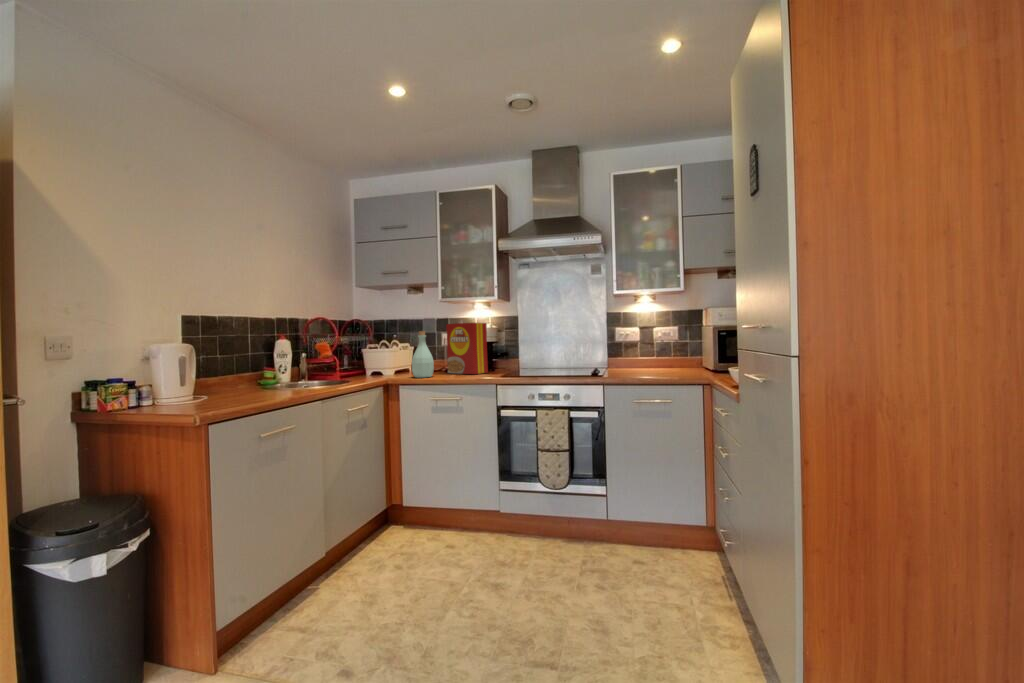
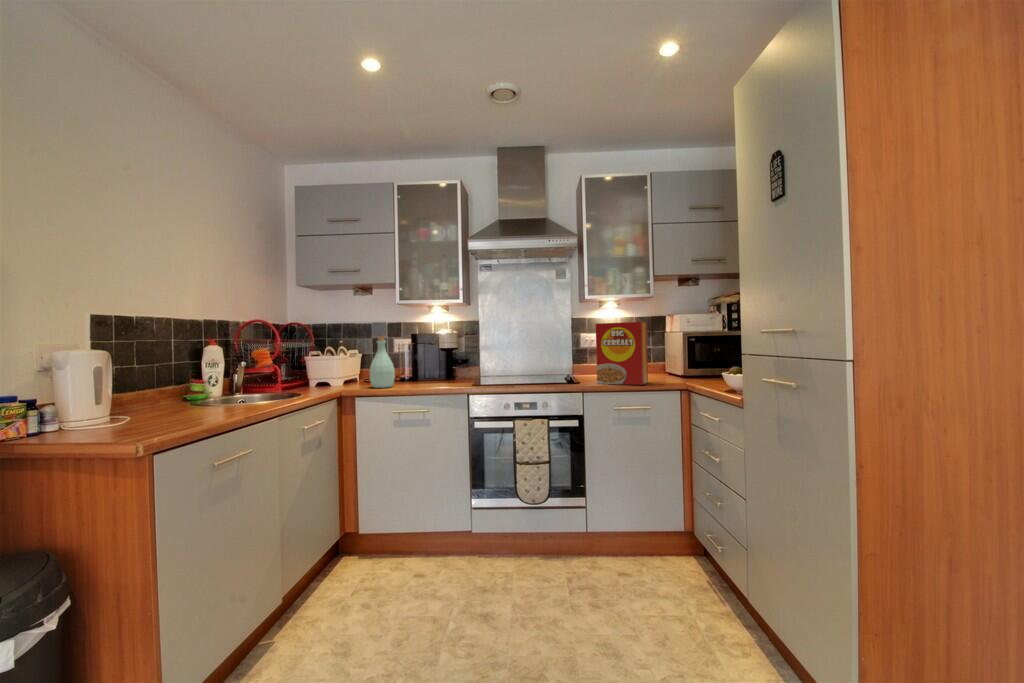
cereal box: present [446,323,488,374] -> present [595,322,648,385]

